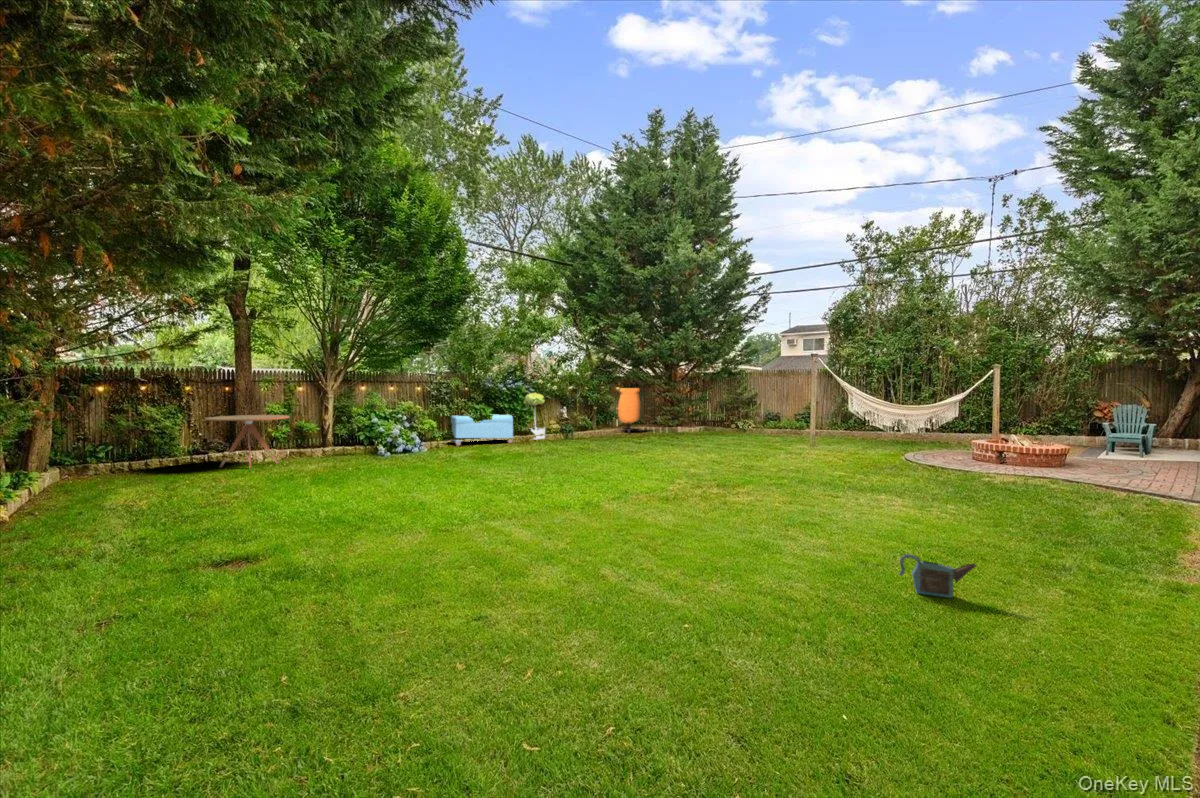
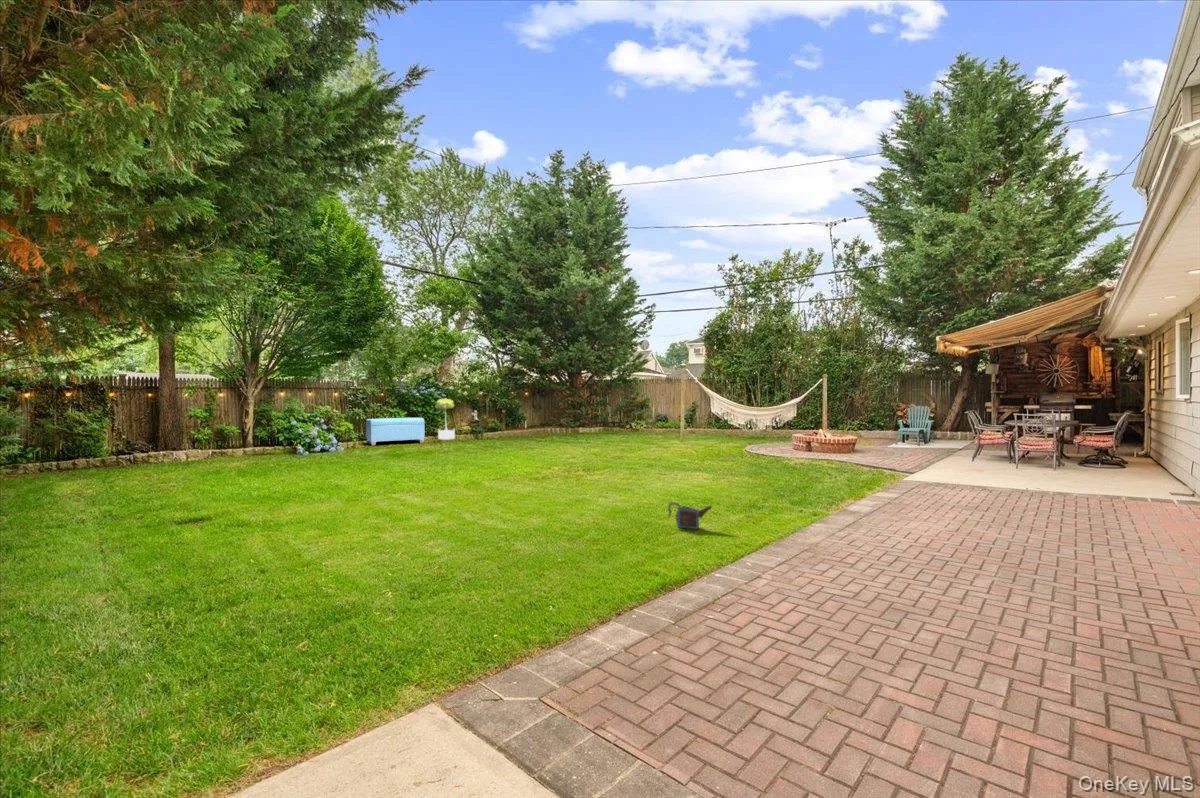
lounge chair: present [617,388,641,433] -> none [520,394,544,434]
round table: present [205,415,290,468] -> none [131,418,213,467]

